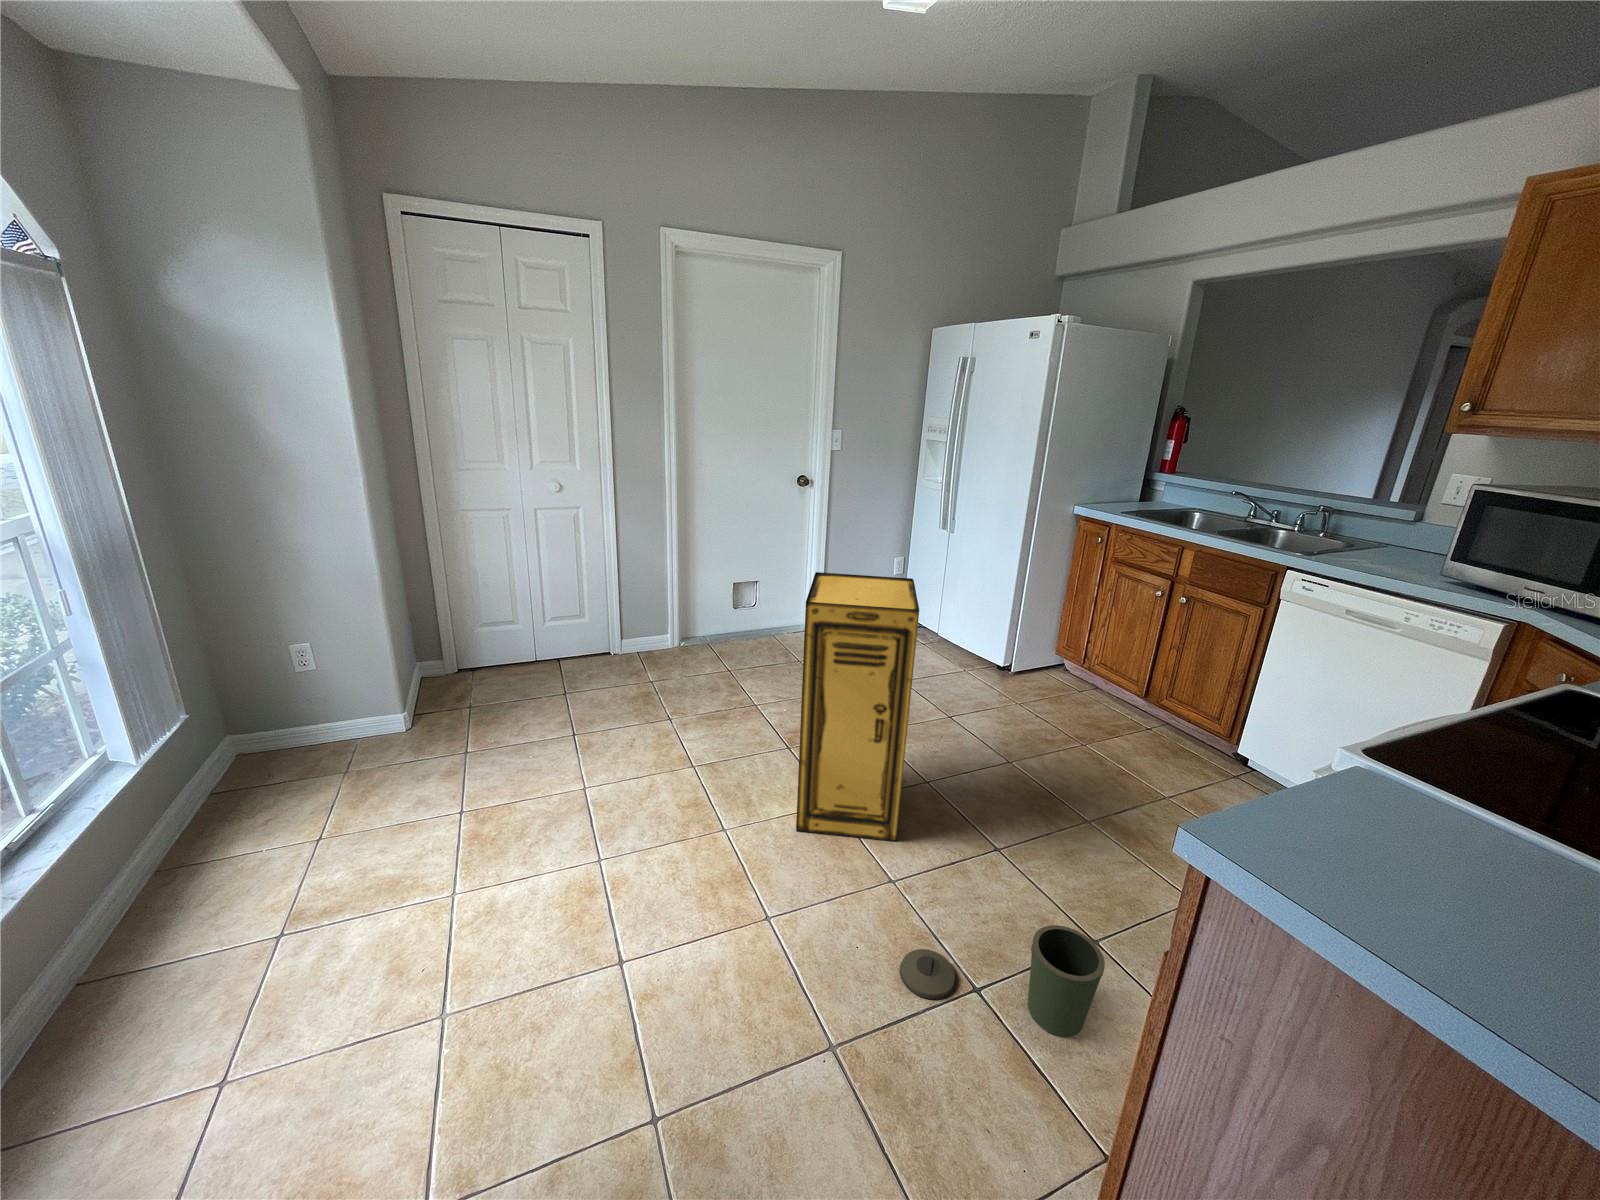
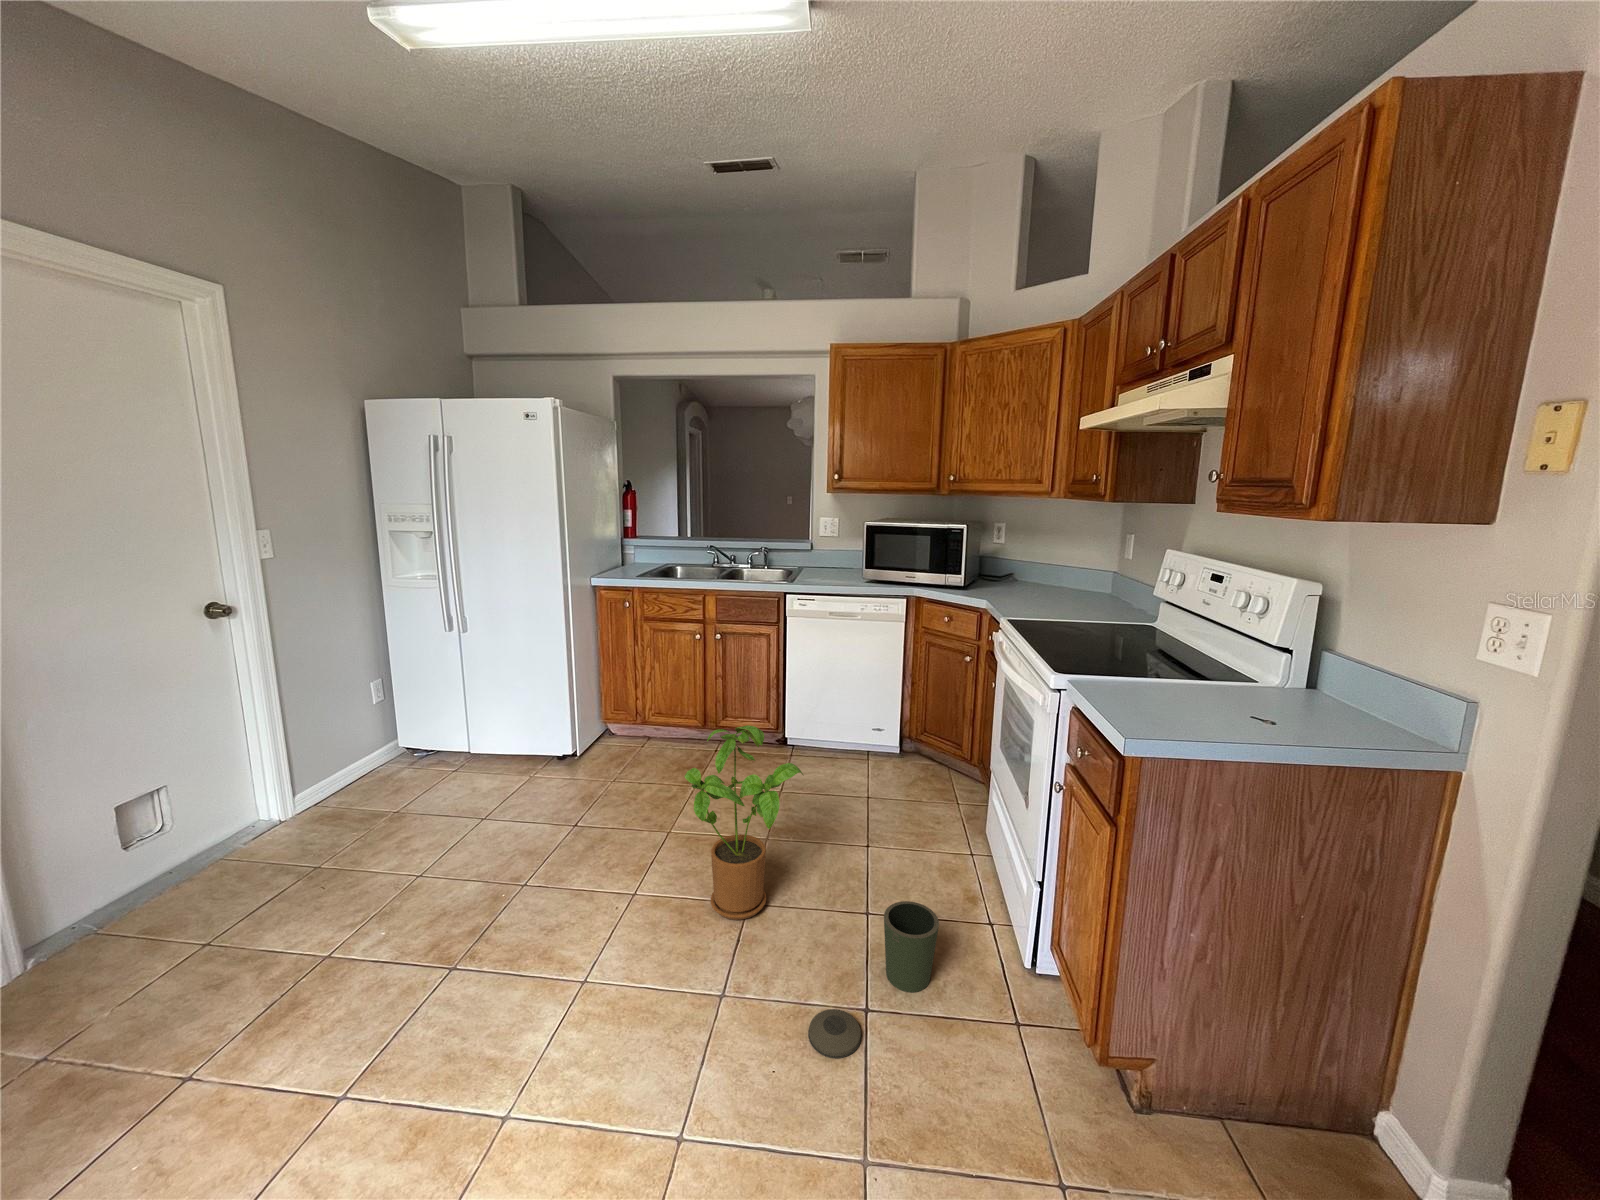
storage cabinet: present [796,572,919,841] -> none [495,682,681,1038]
house plant: none [947,667,1079,860] -> present [684,725,803,920]

